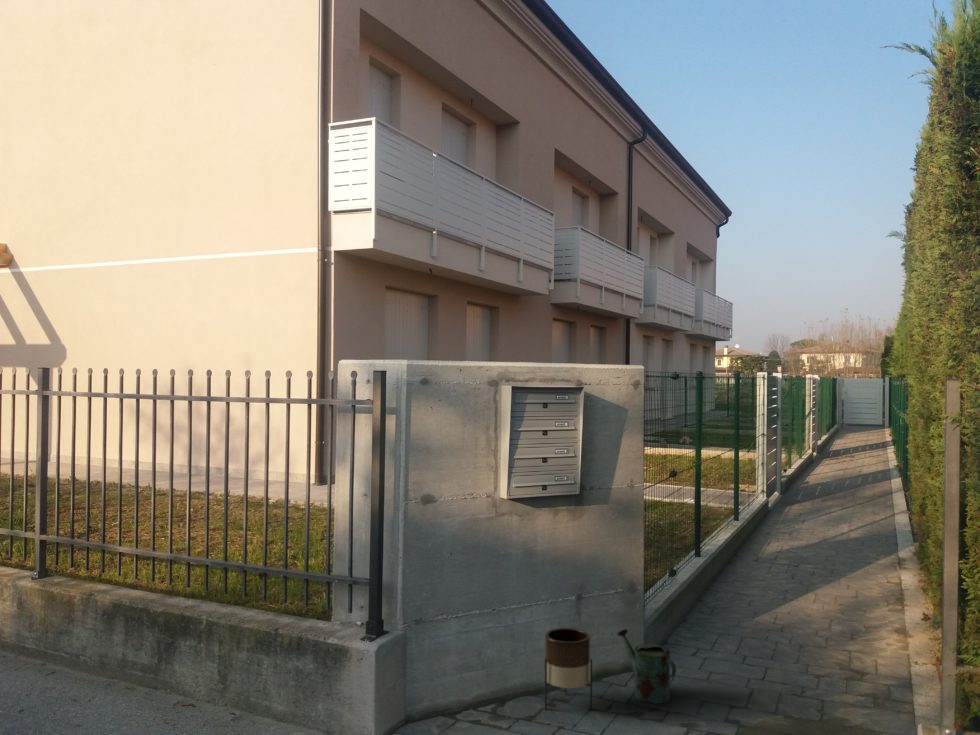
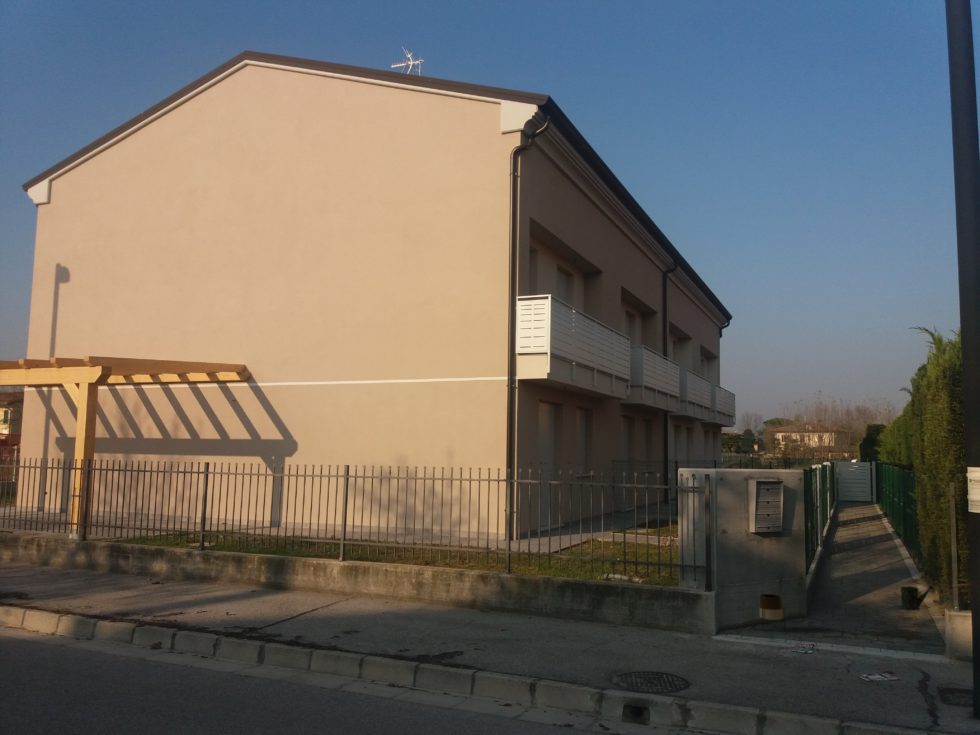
watering can: present [617,629,676,704] -> present [901,585,934,610]

